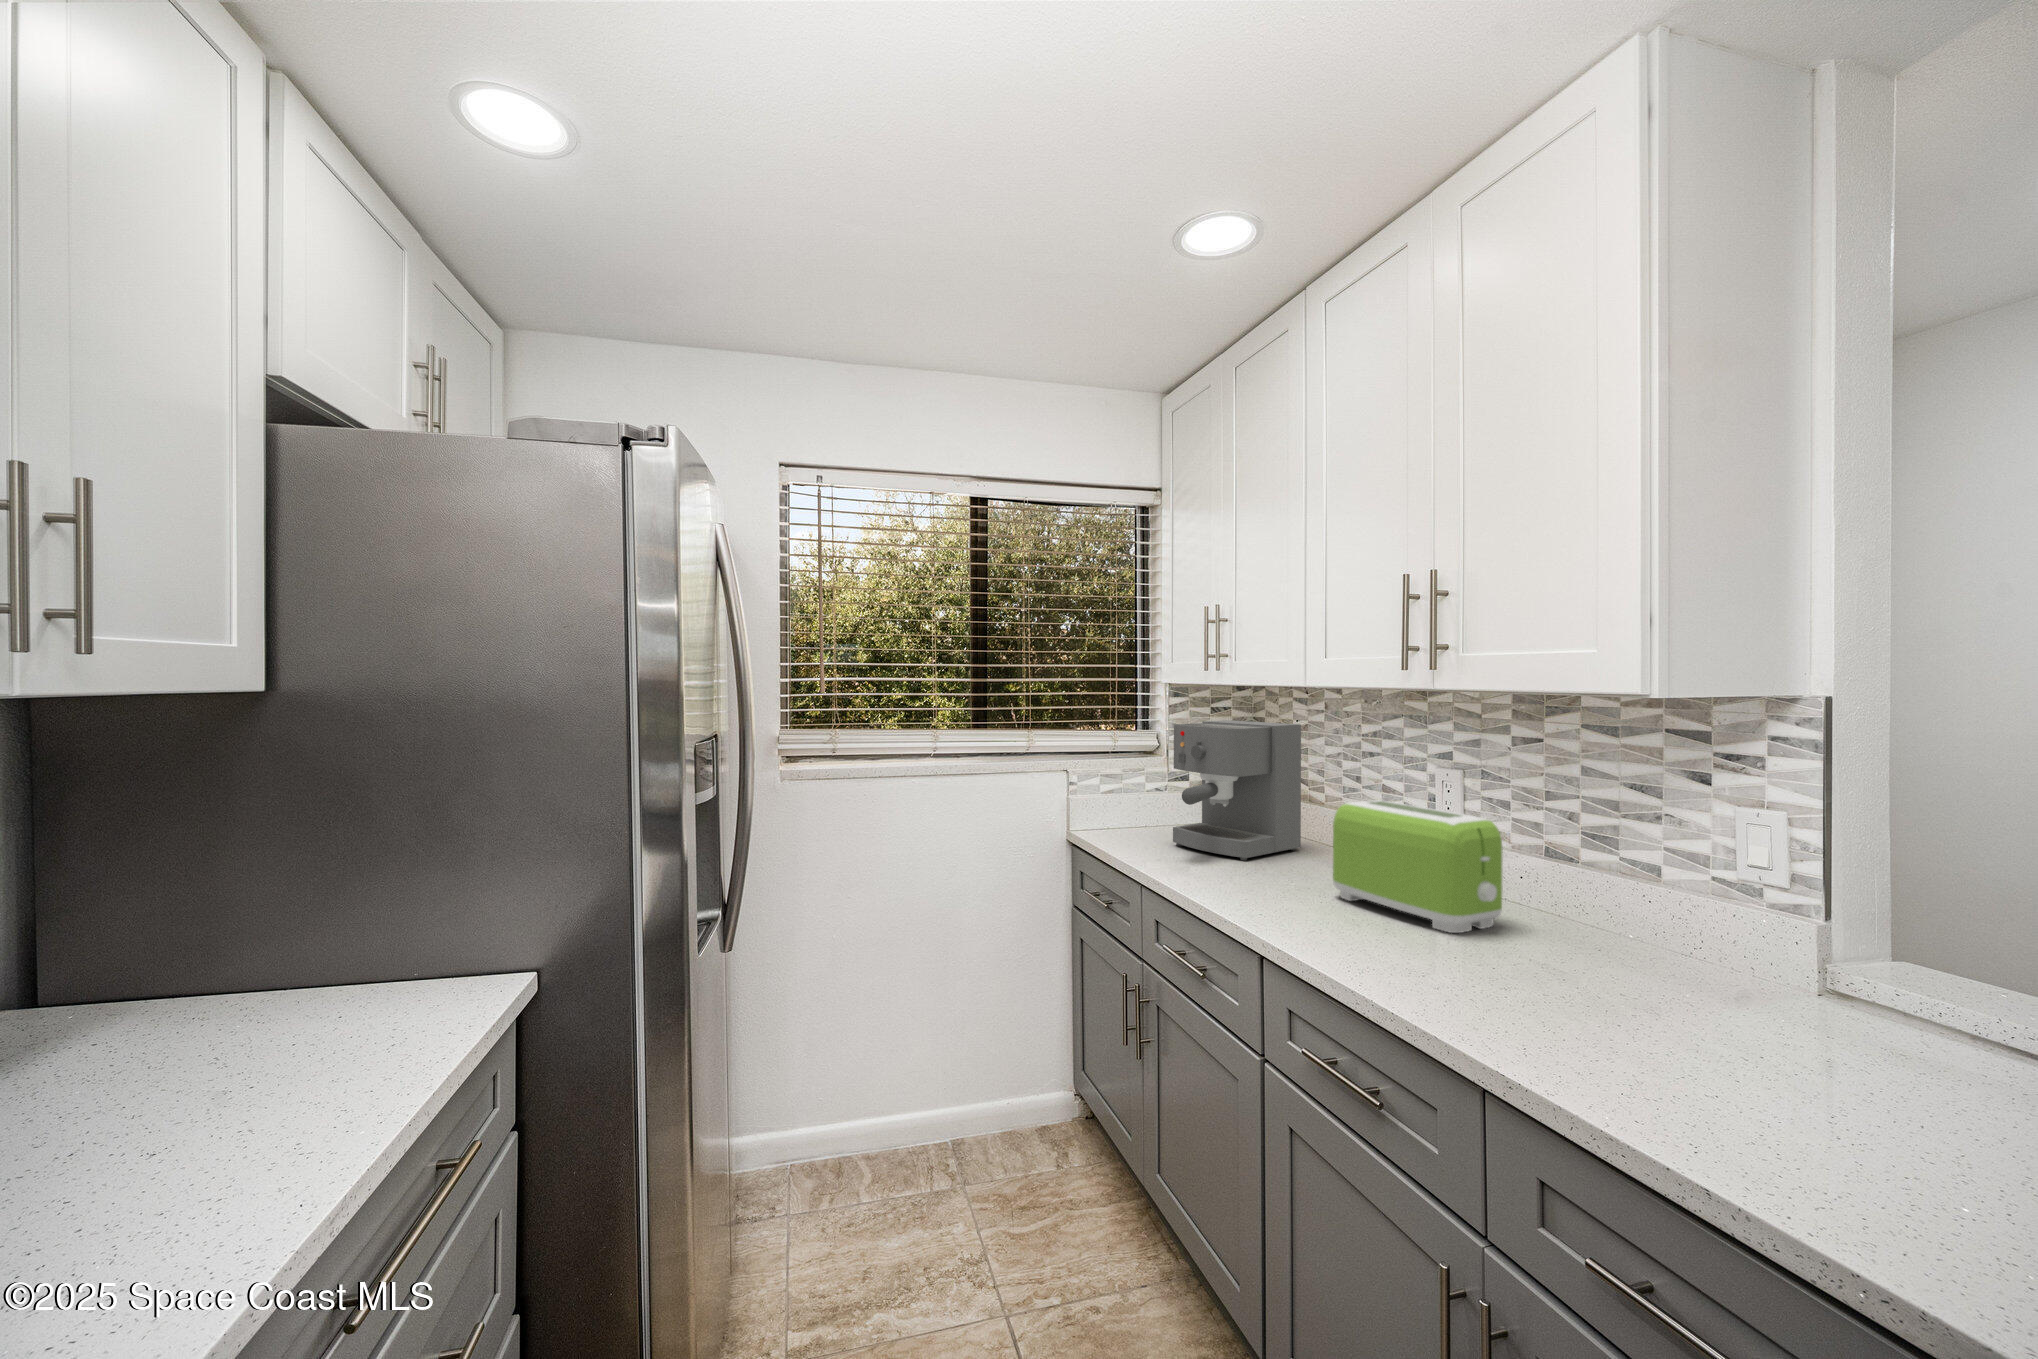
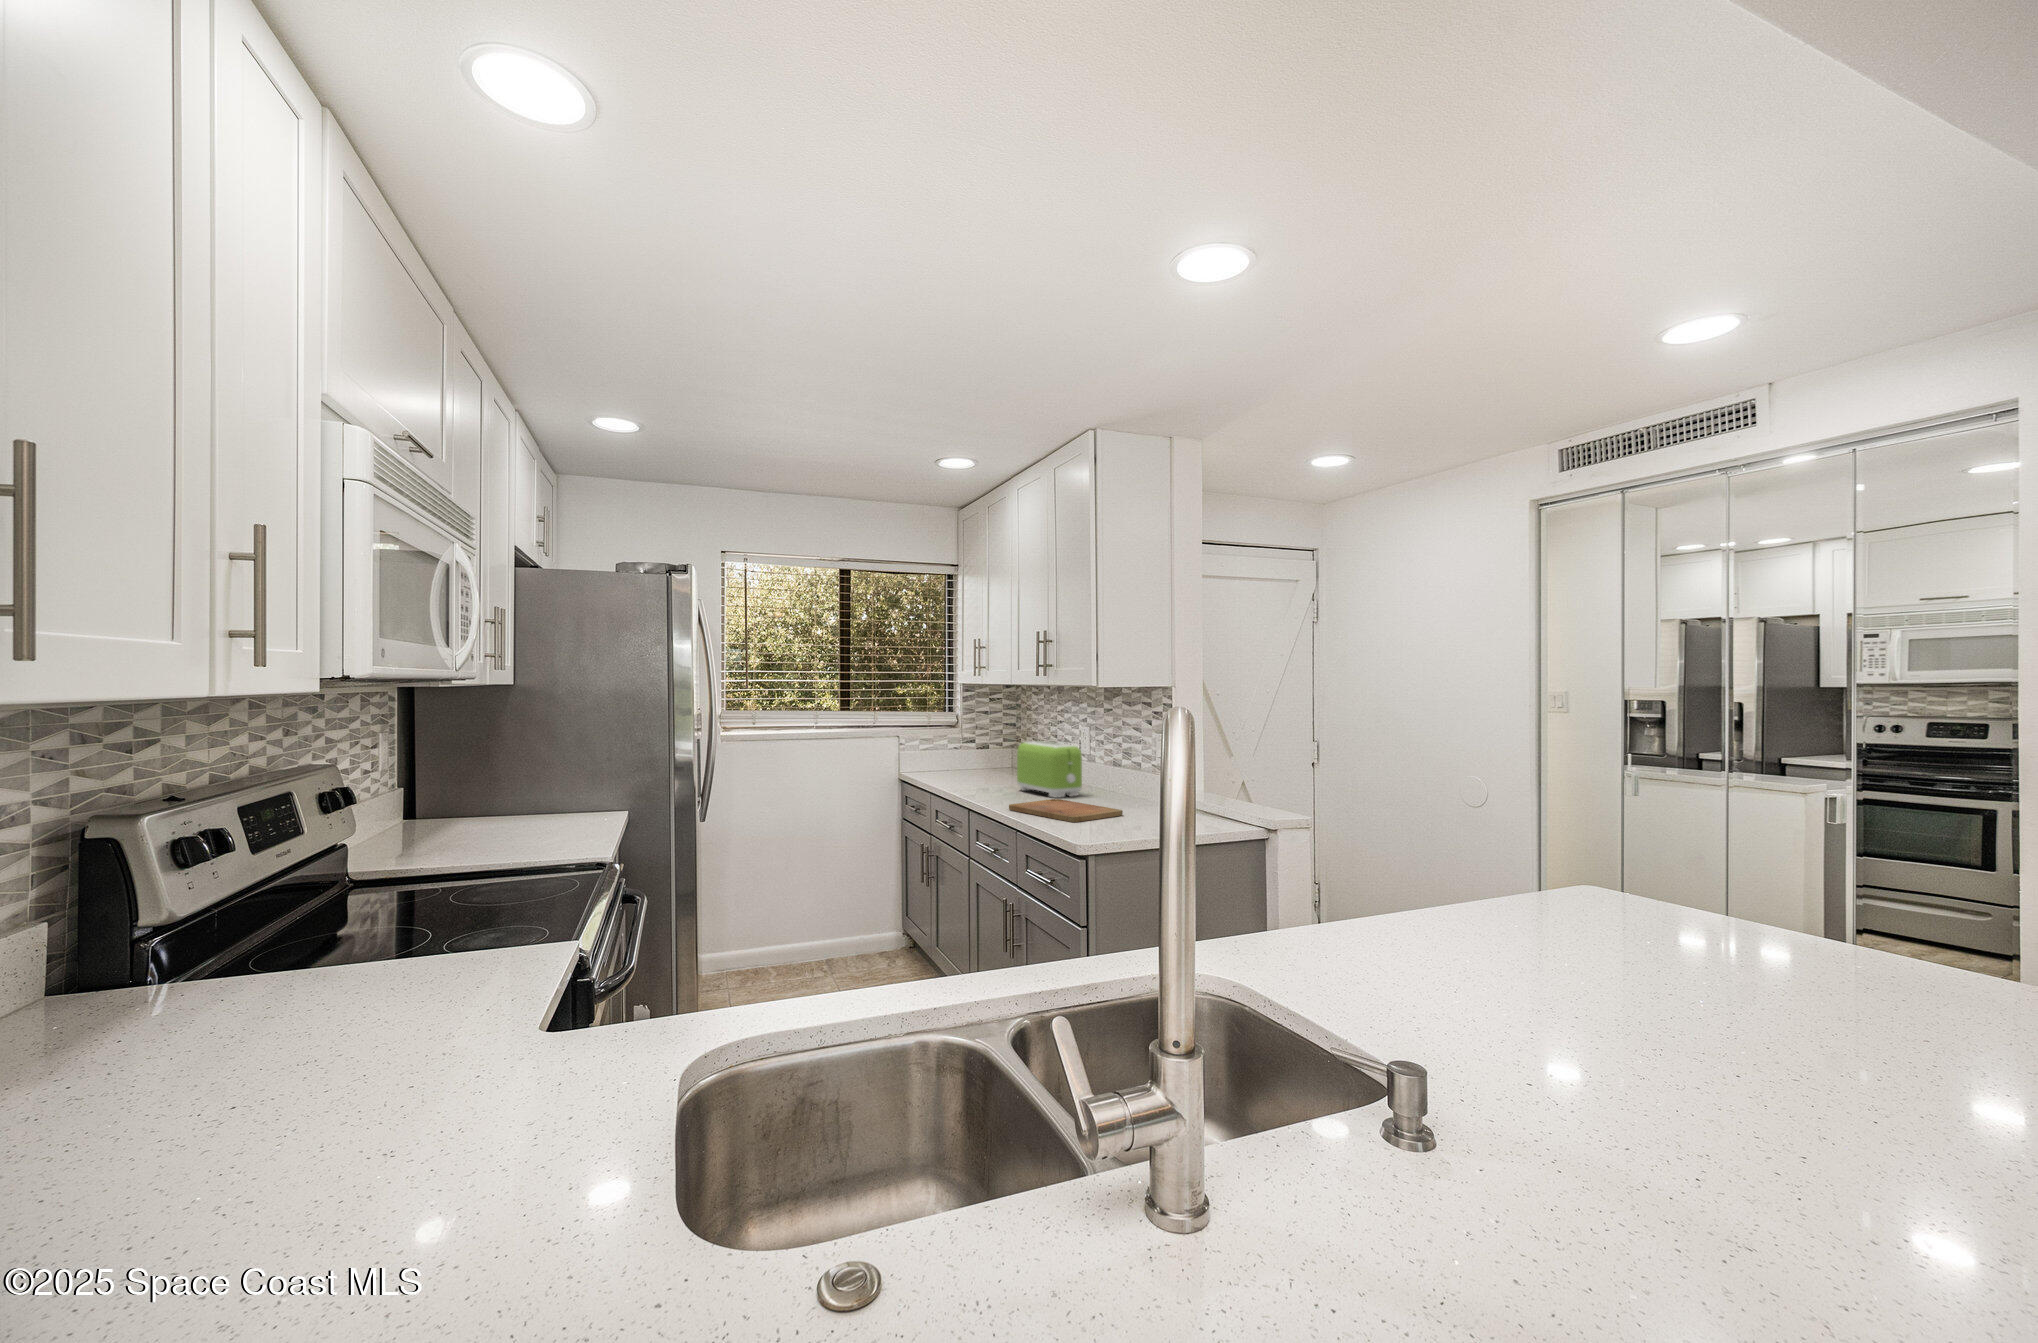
coffee maker: present [1173,720,1301,860] -> none [954,705,1026,781]
cutting board: none [1415,955,1776,1096] -> present [1009,799,1123,822]

